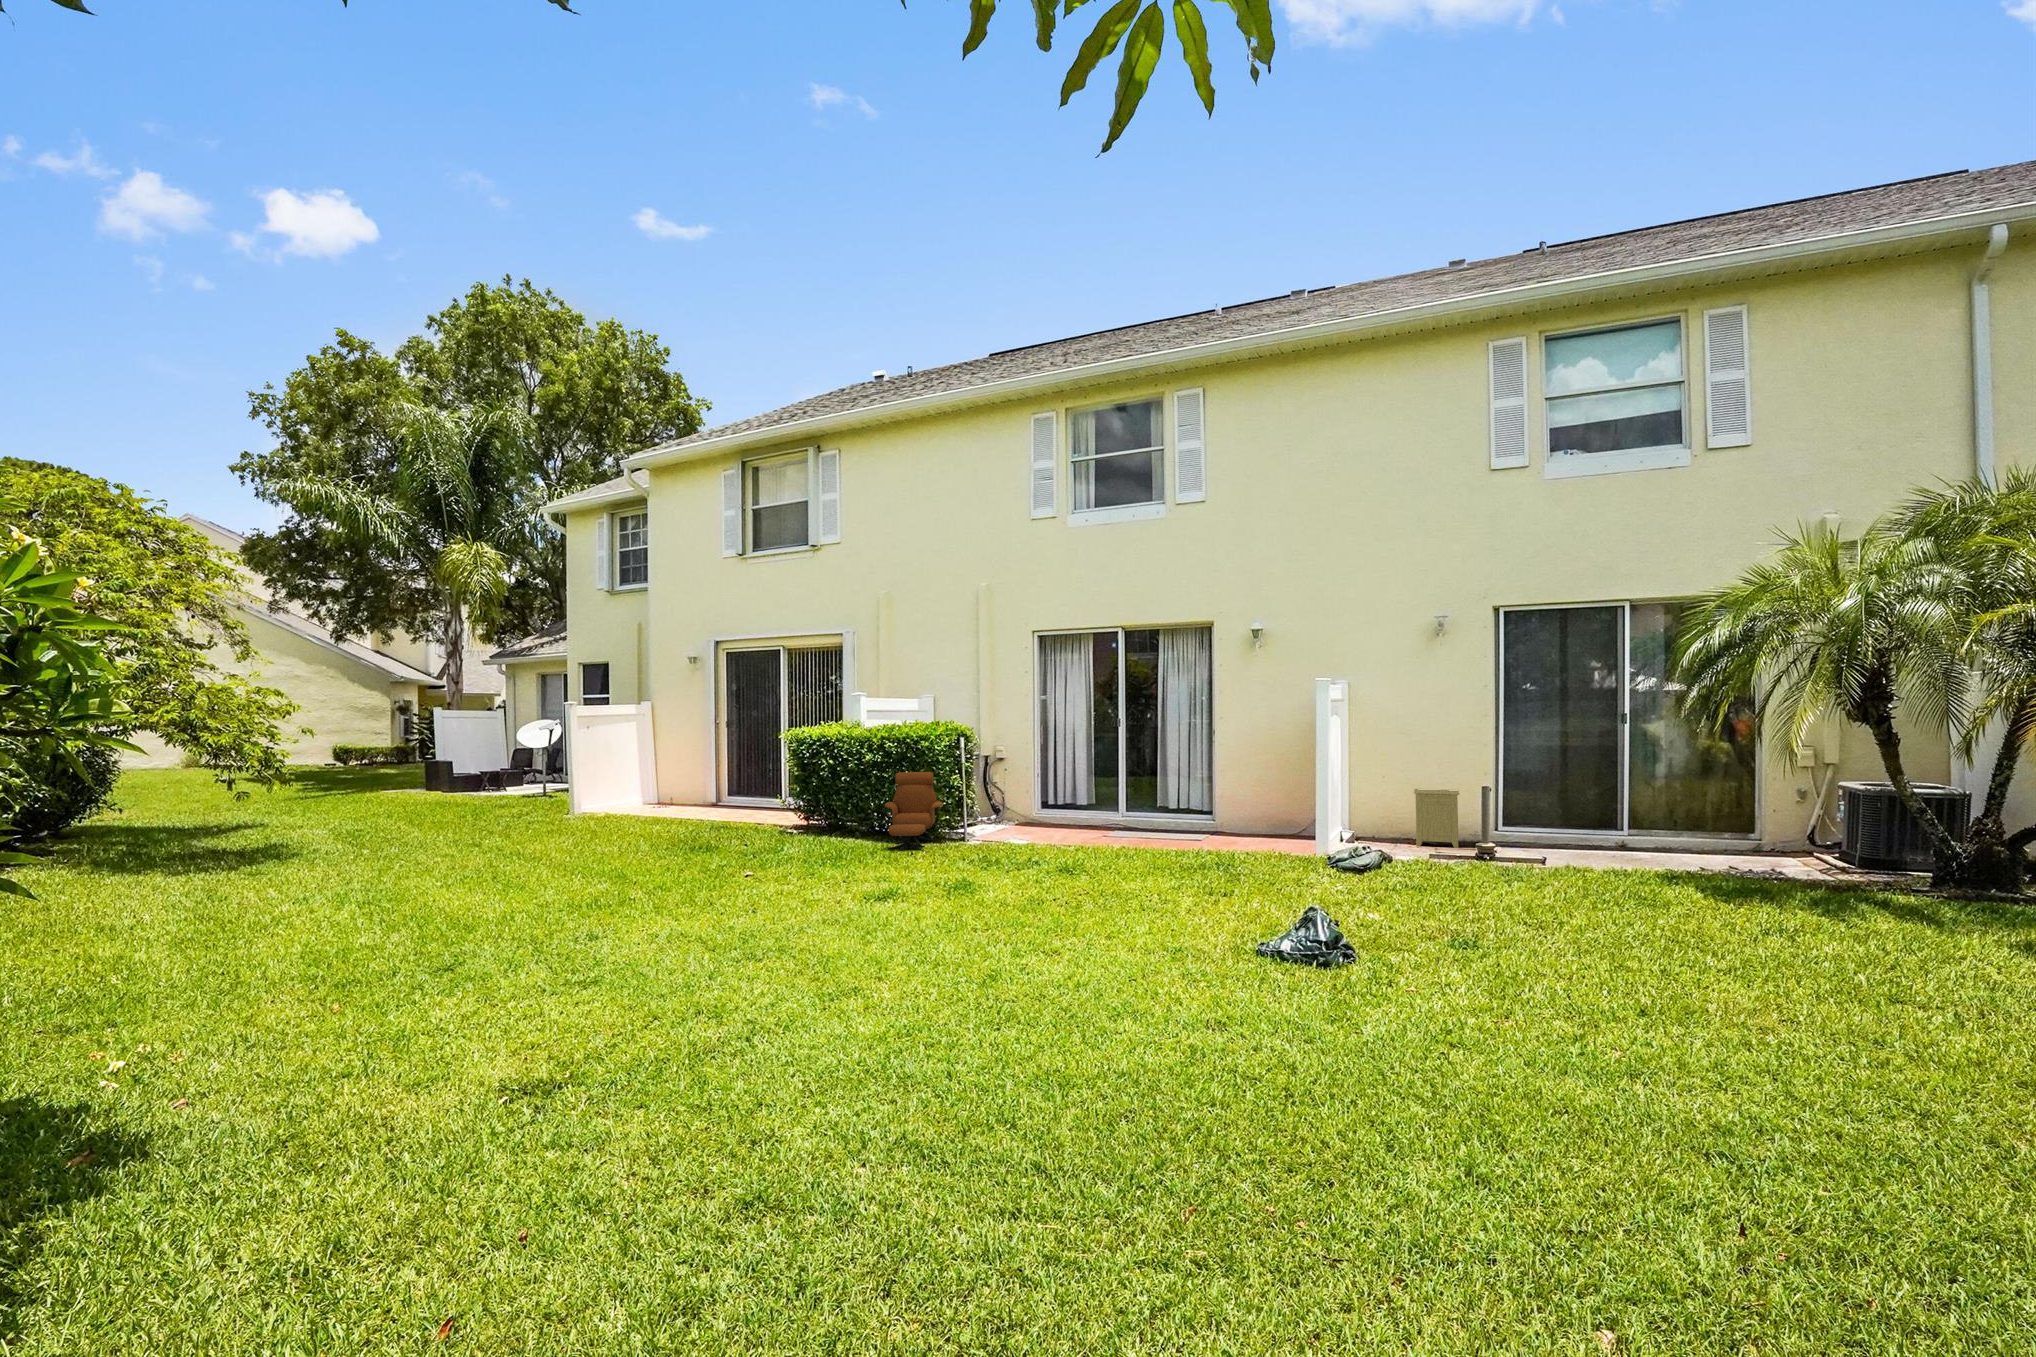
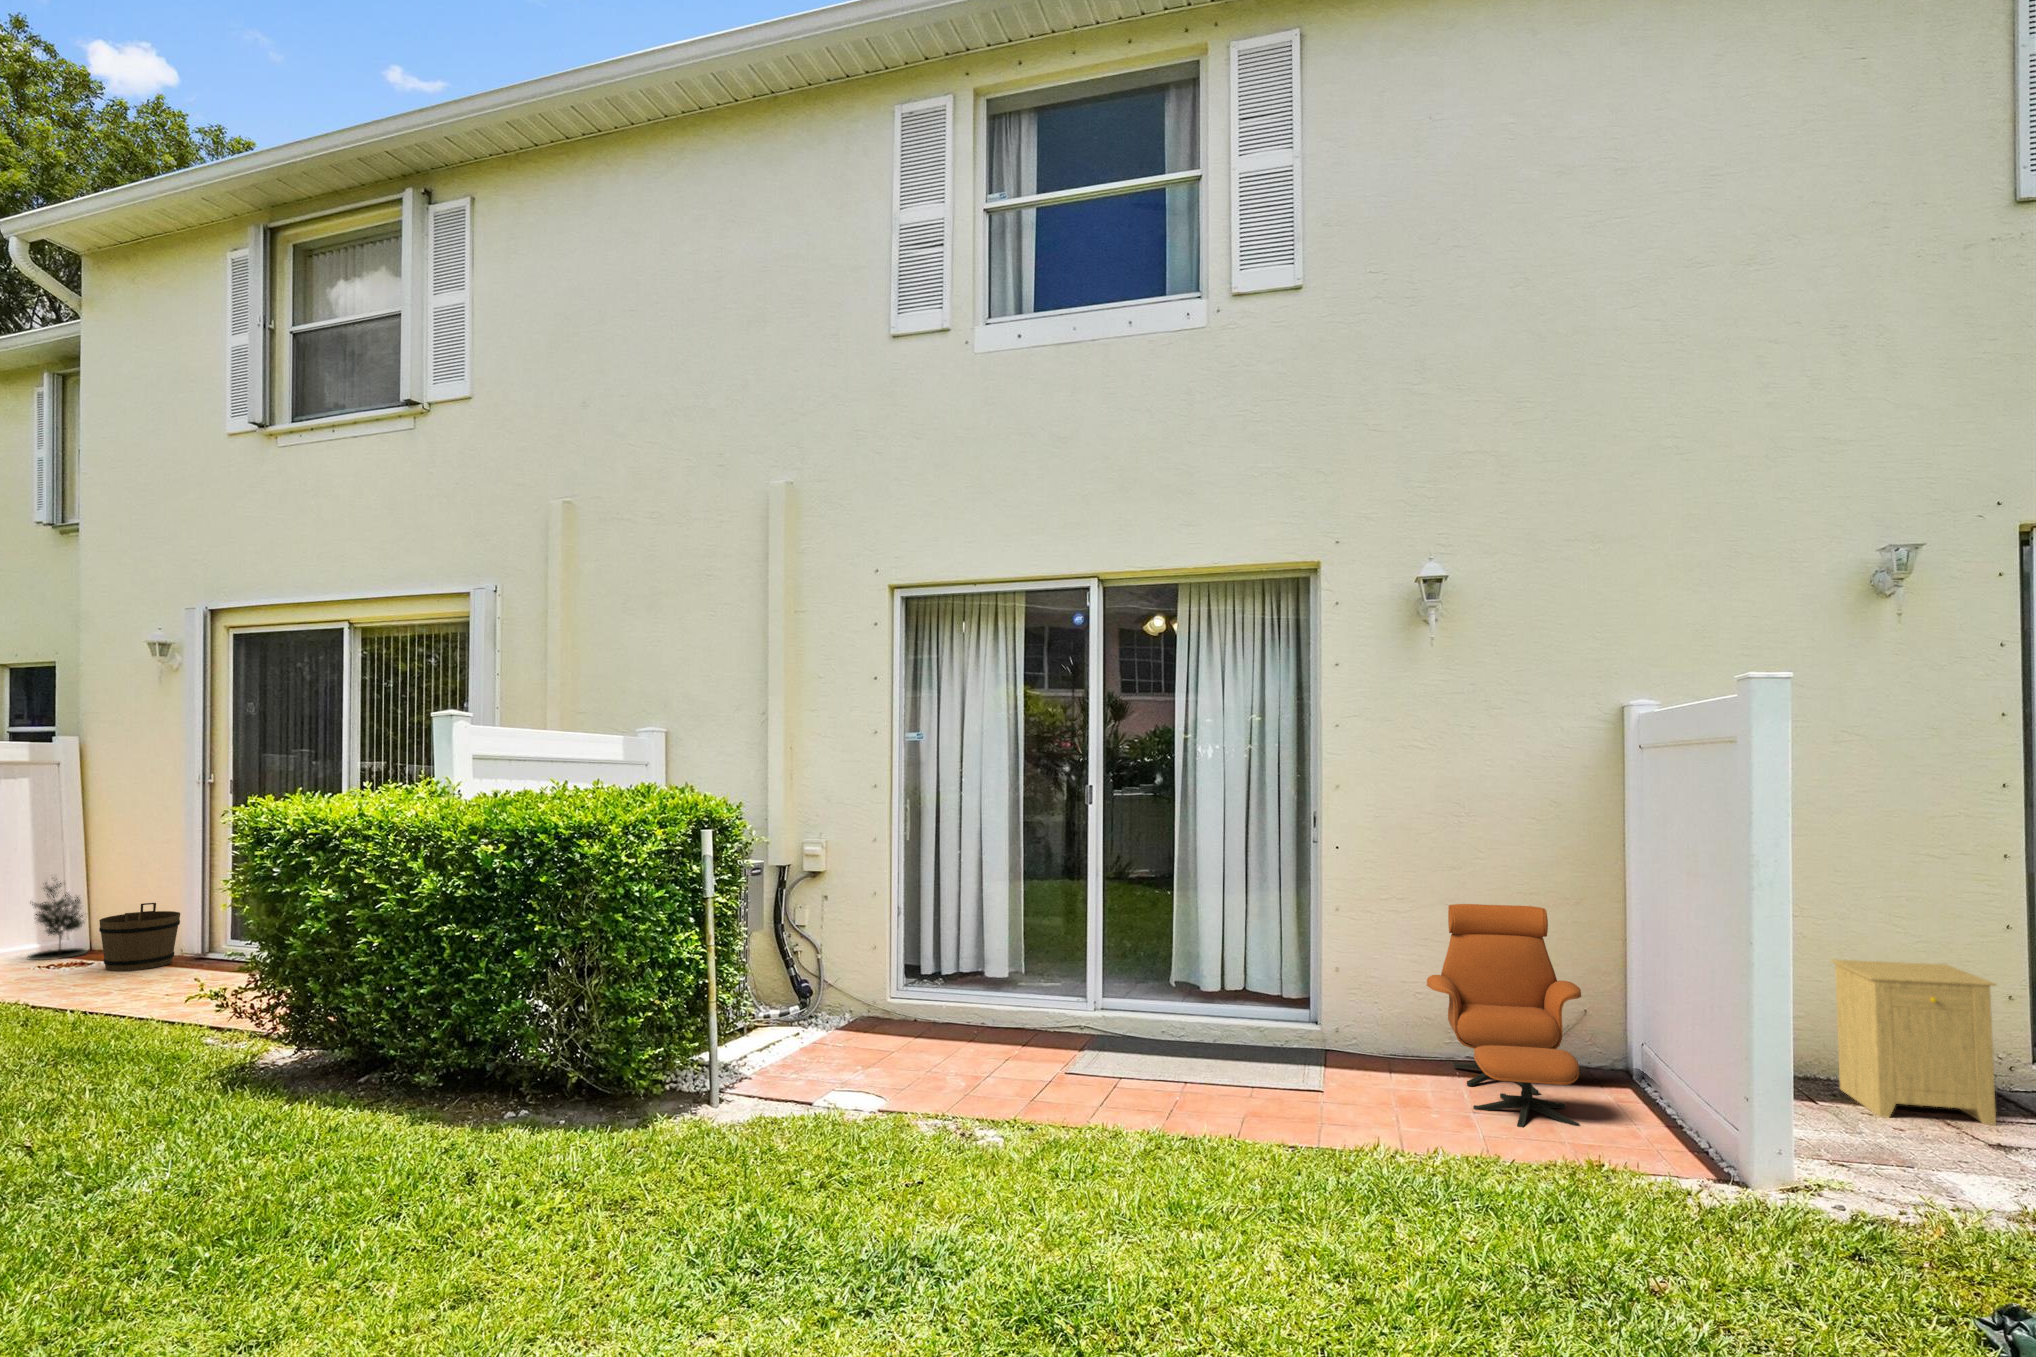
potted tree: none [641,765,665,804] -> present [28,878,87,960]
lounge chair: present [885,772,943,852] -> present [1427,904,1581,1127]
bucket: none [680,778,711,807] -> present [99,903,180,971]

